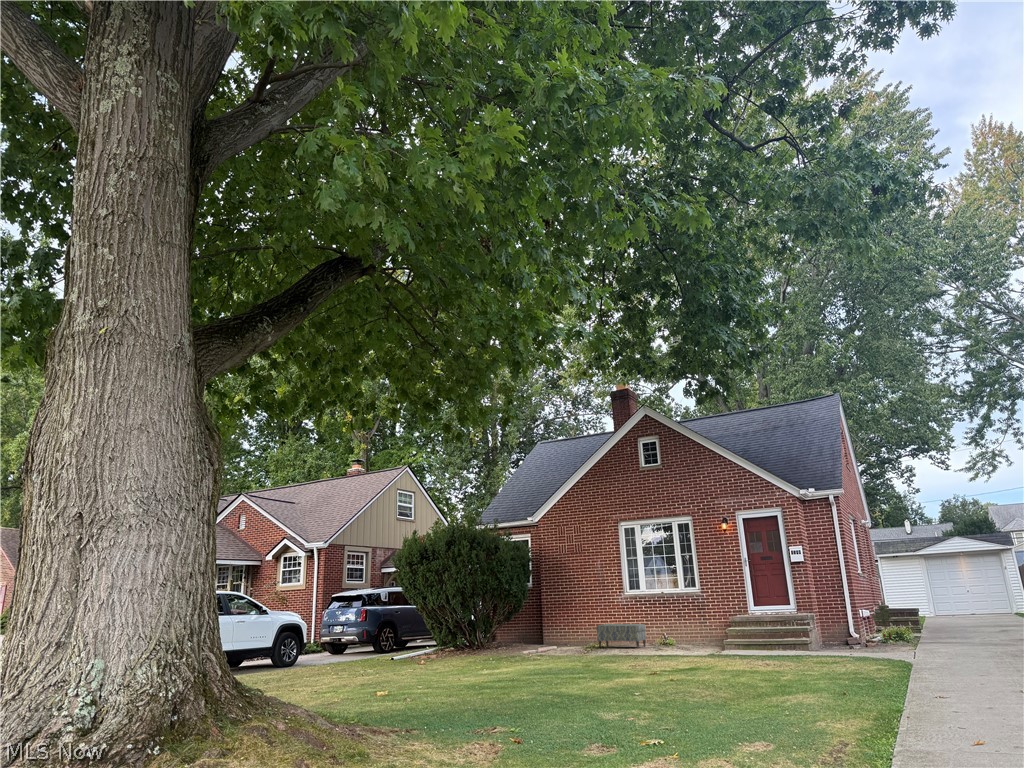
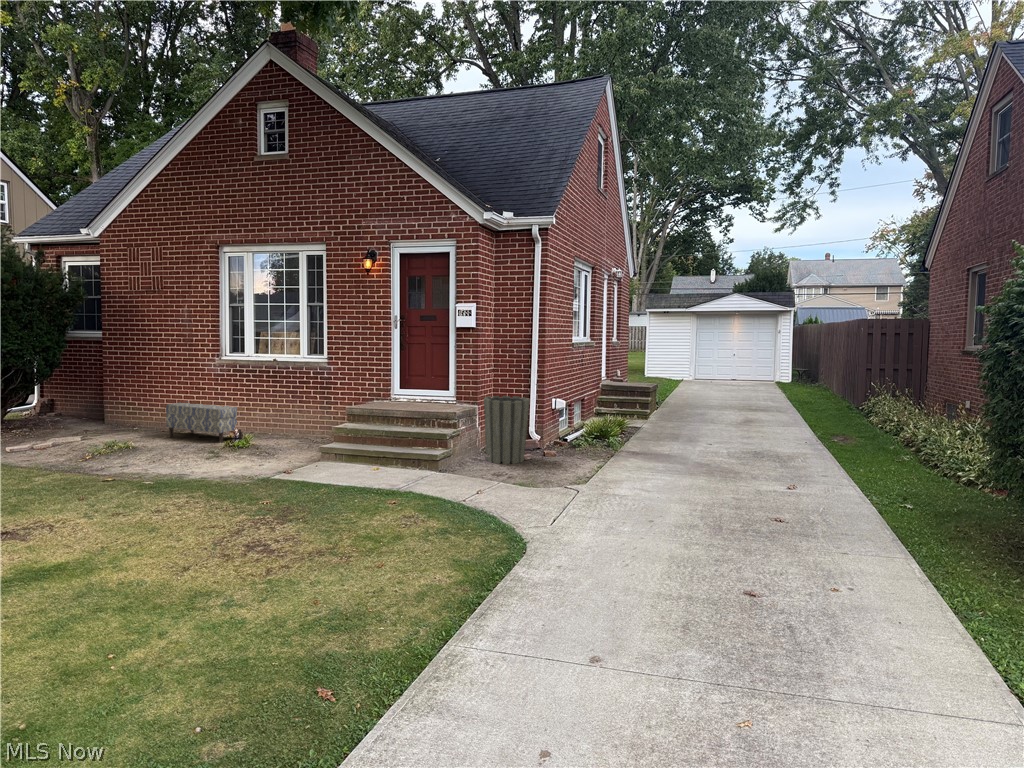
potted tree: present [872,603,891,639] -> none [584,387,611,439]
trash can: none [816,605,853,649] -> present [484,396,530,464]

